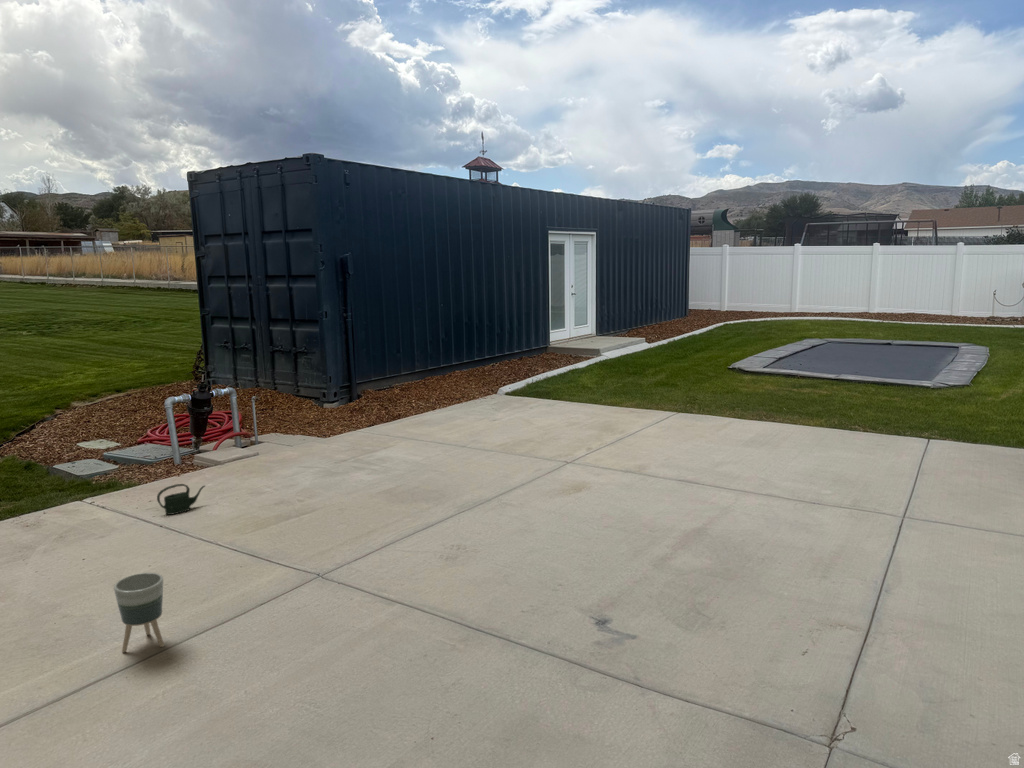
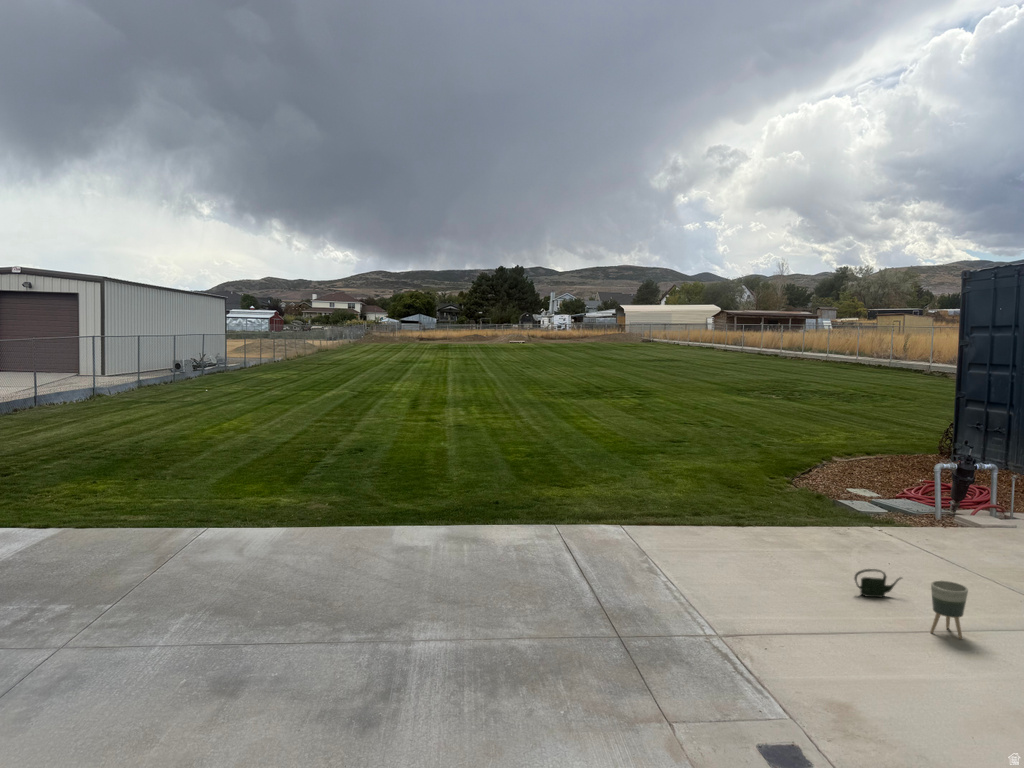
watering can: present [157,484,205,515] -> present [855,569,901,597]

